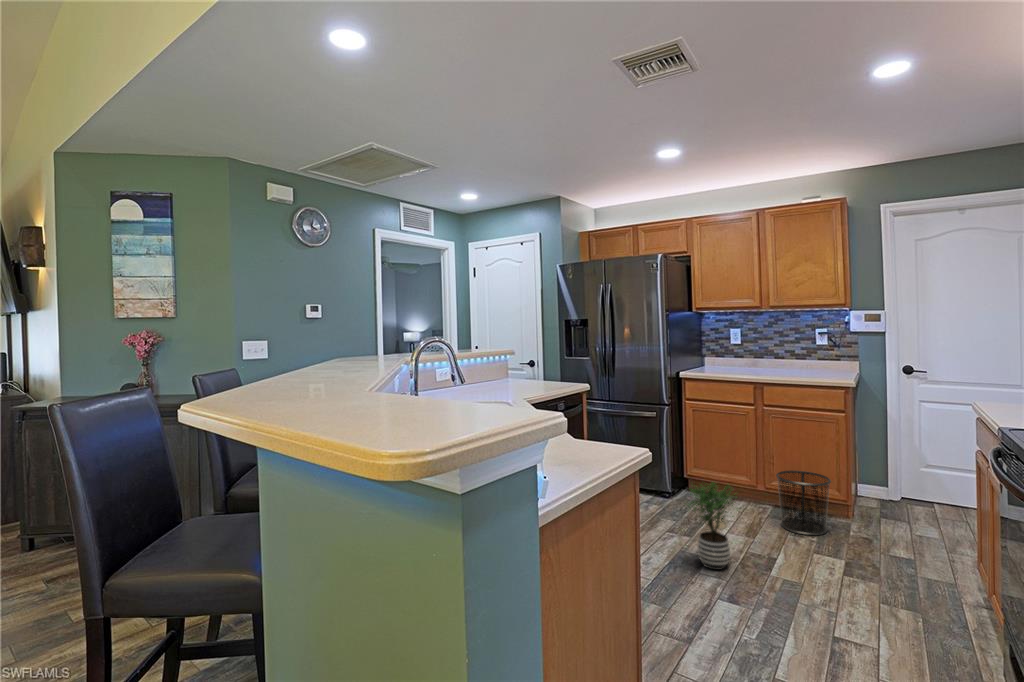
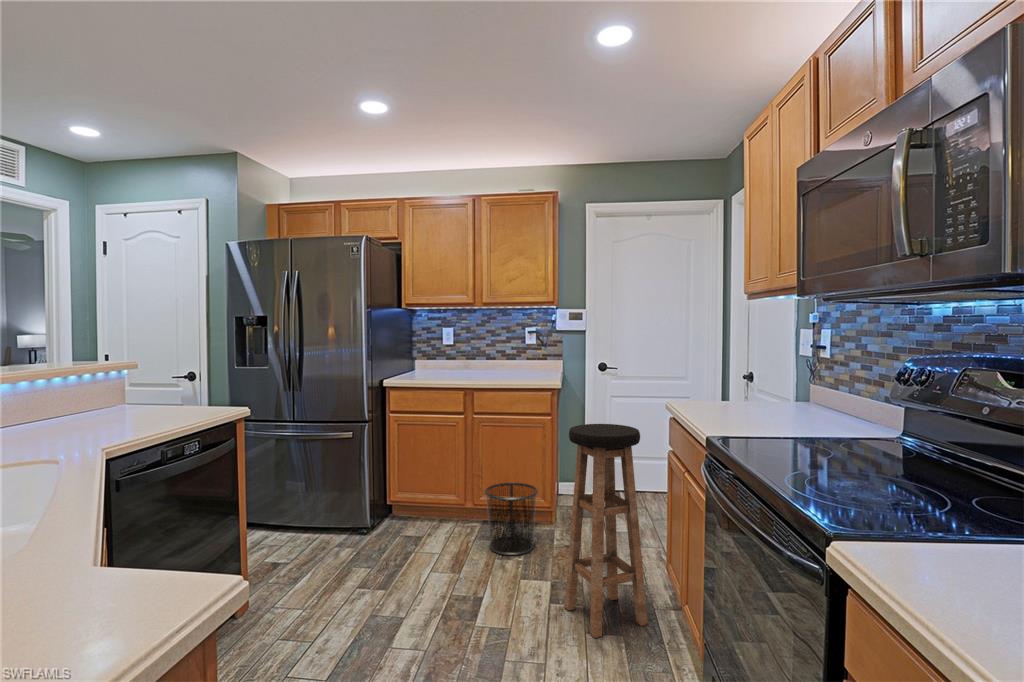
bar stool: none [860,421,955,612] -> present [565,424,648,638]
potted plant: present [688,482,738,570] -> none [369,514,442,632]

